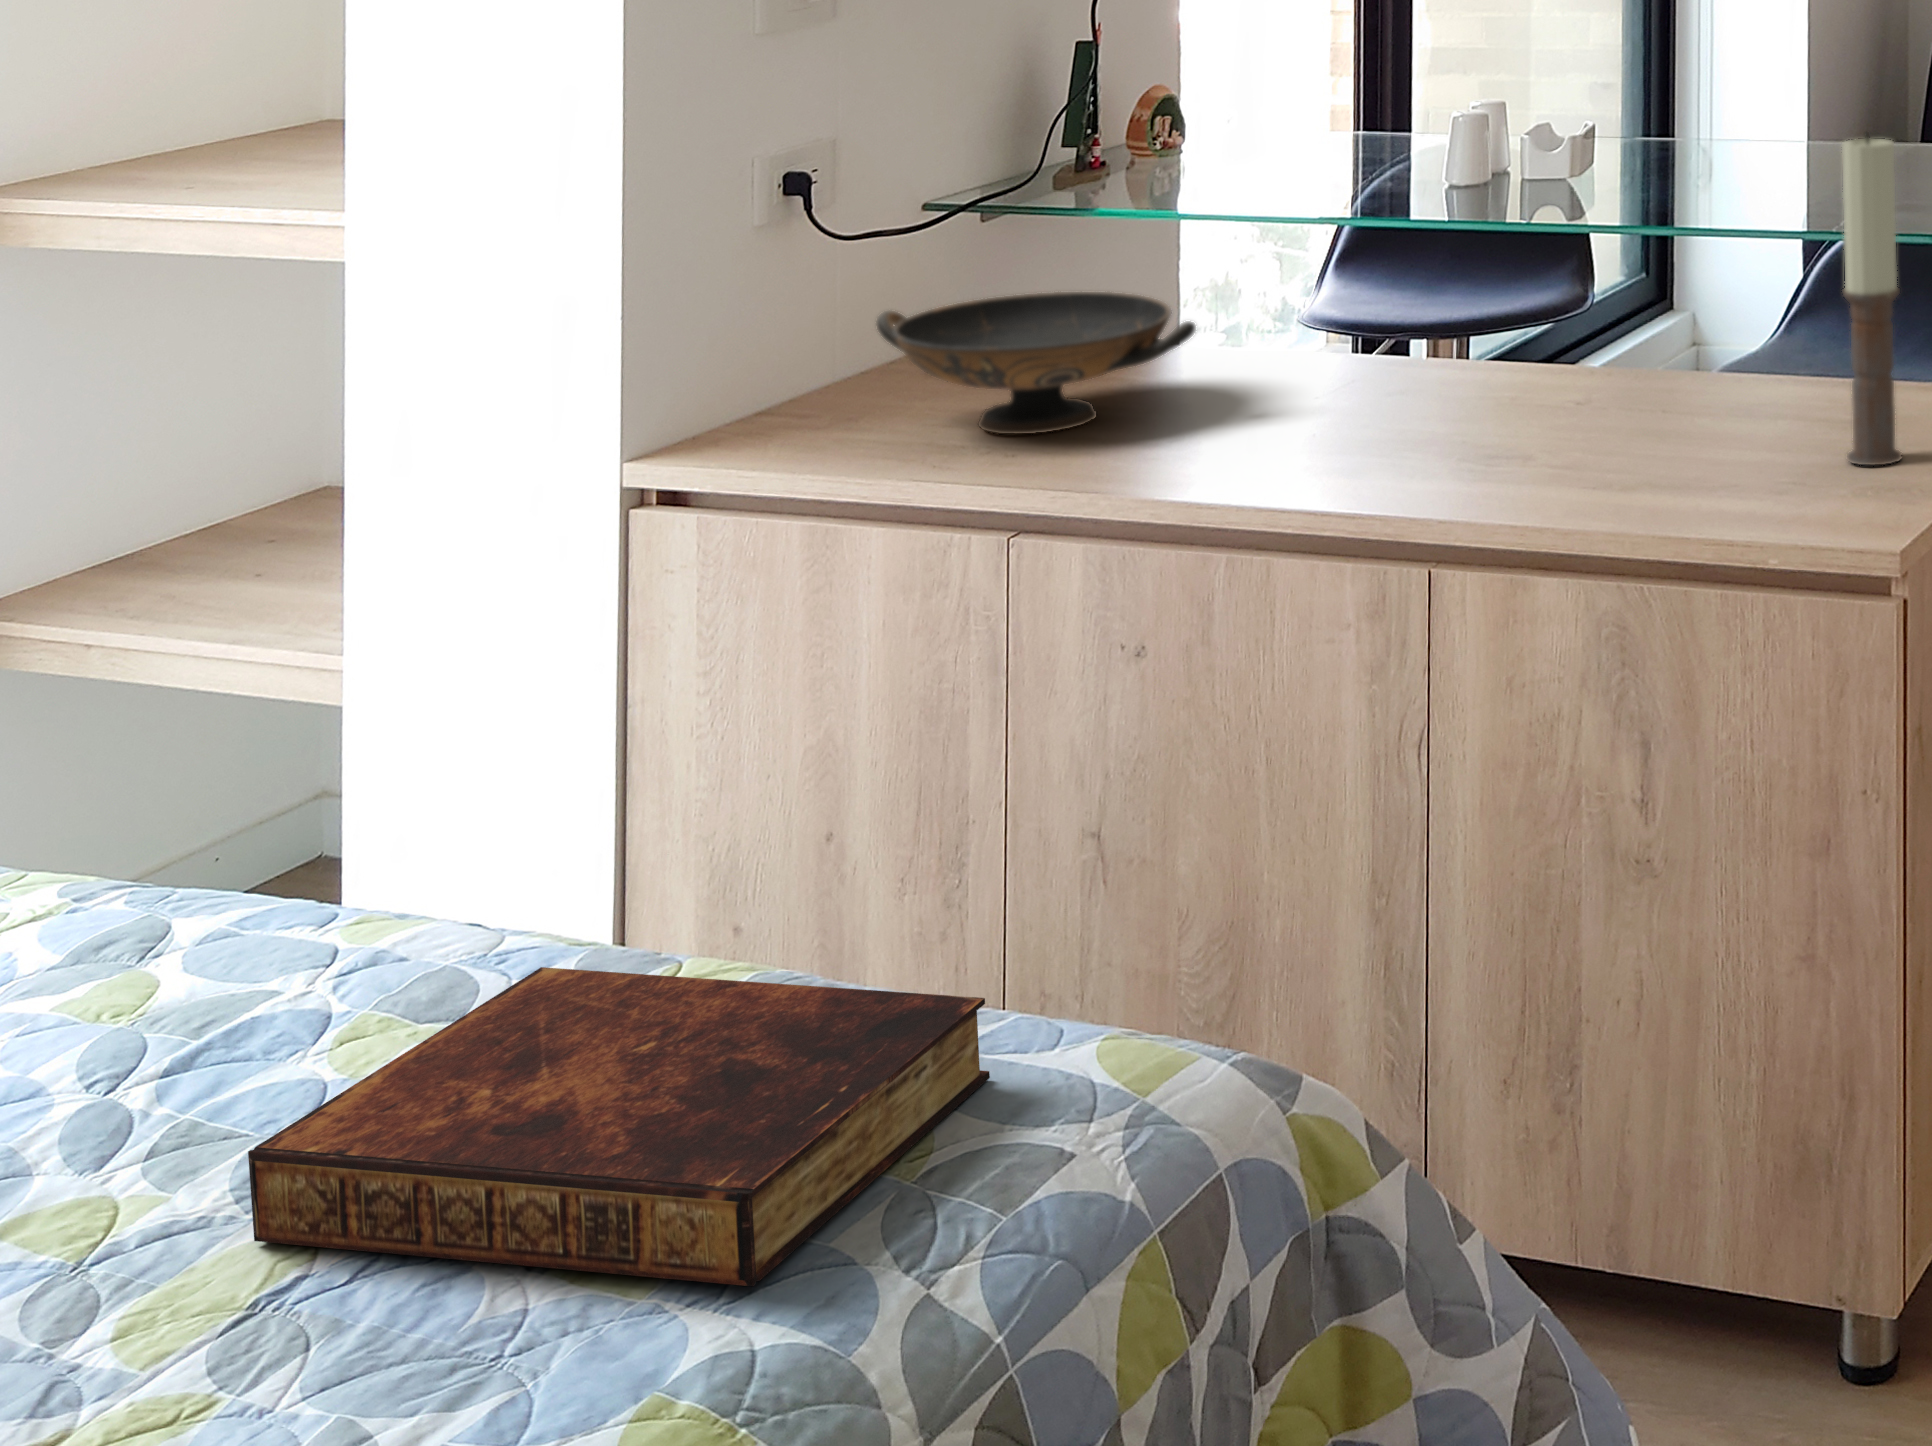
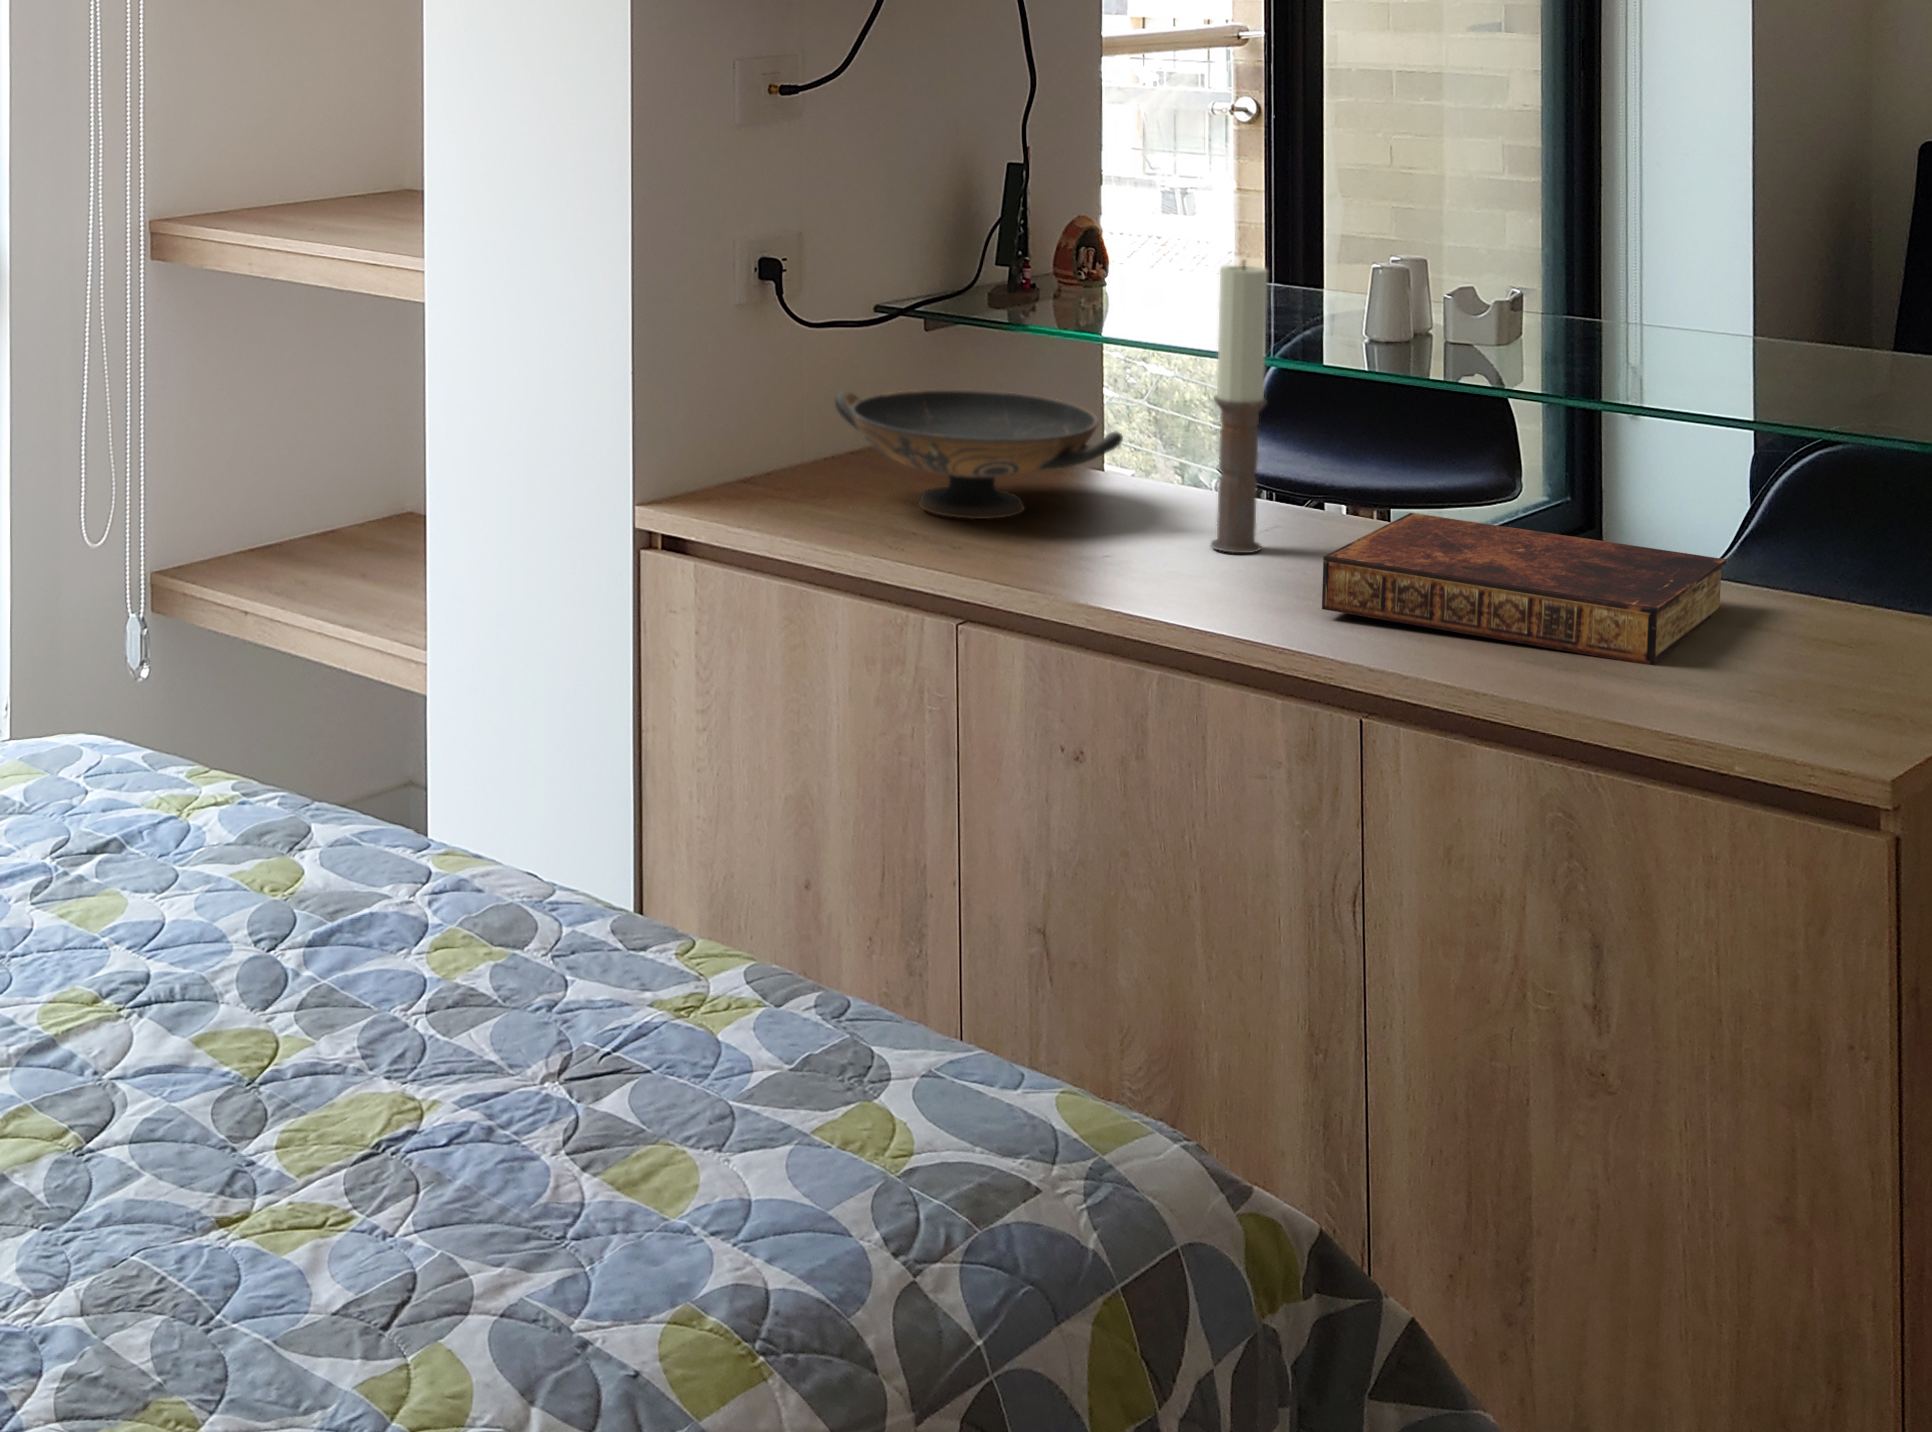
candle: present [1842,135,1902,465] -> present [1211,263,1267,553]
book: present [248,967,990,1286] -> present [1322,513,1726,665]

